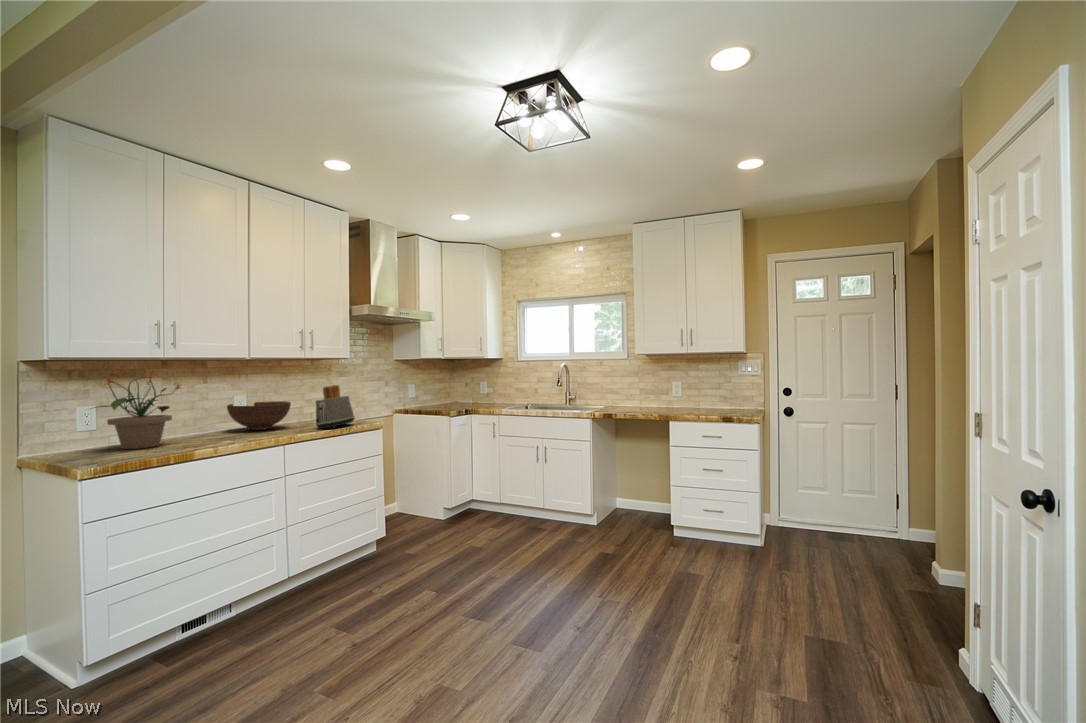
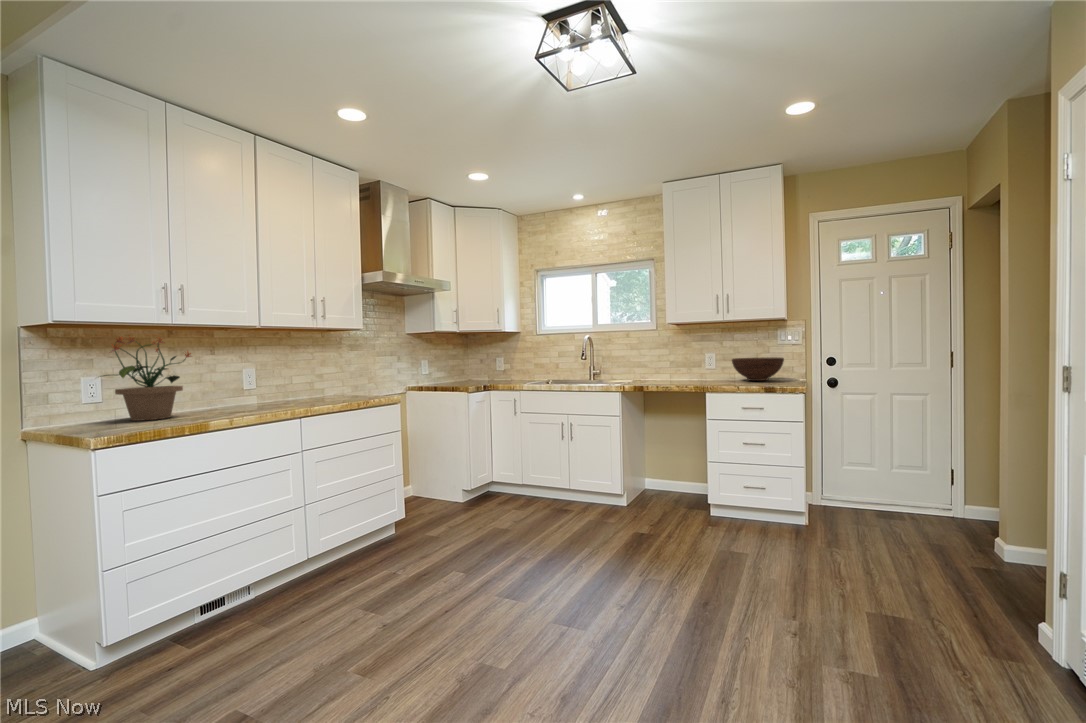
toaster: present [315,385,355,429] -> none [331,356,372,402]
fruit bowl: present [227,401,291,430] -> present [732,357,784,381]

